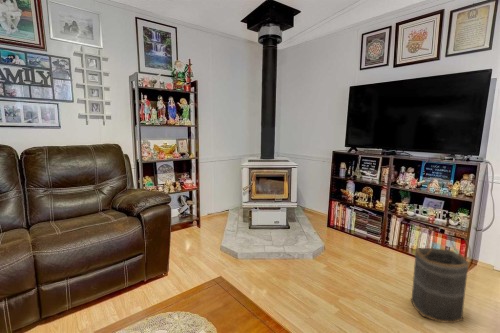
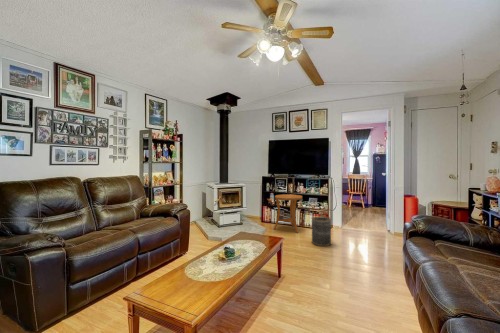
side table: none [341,186,405,266] -> present [274,194,302,233]

